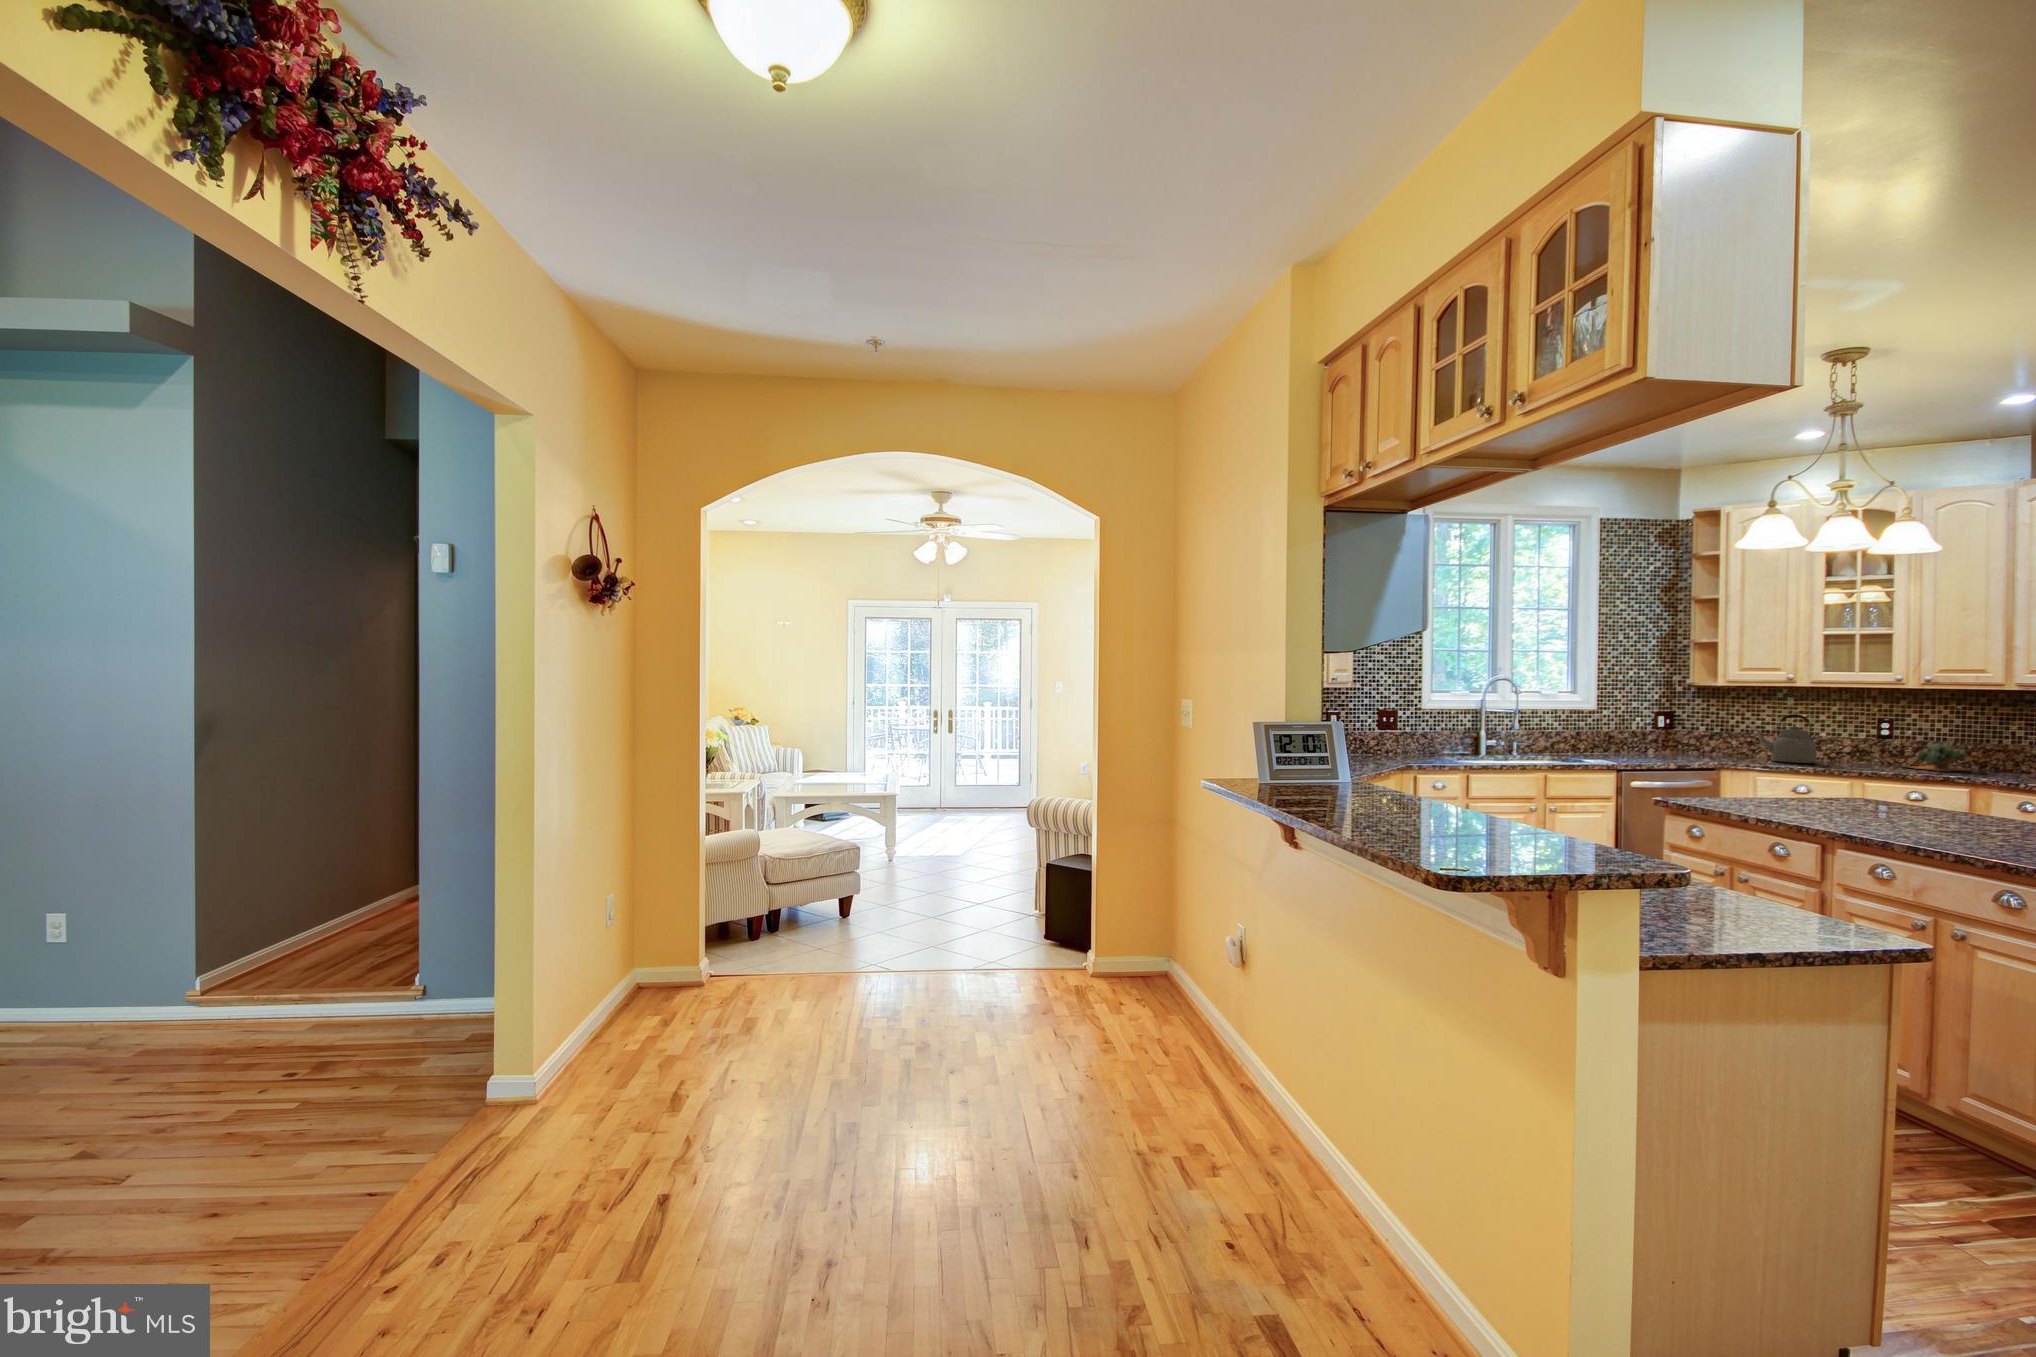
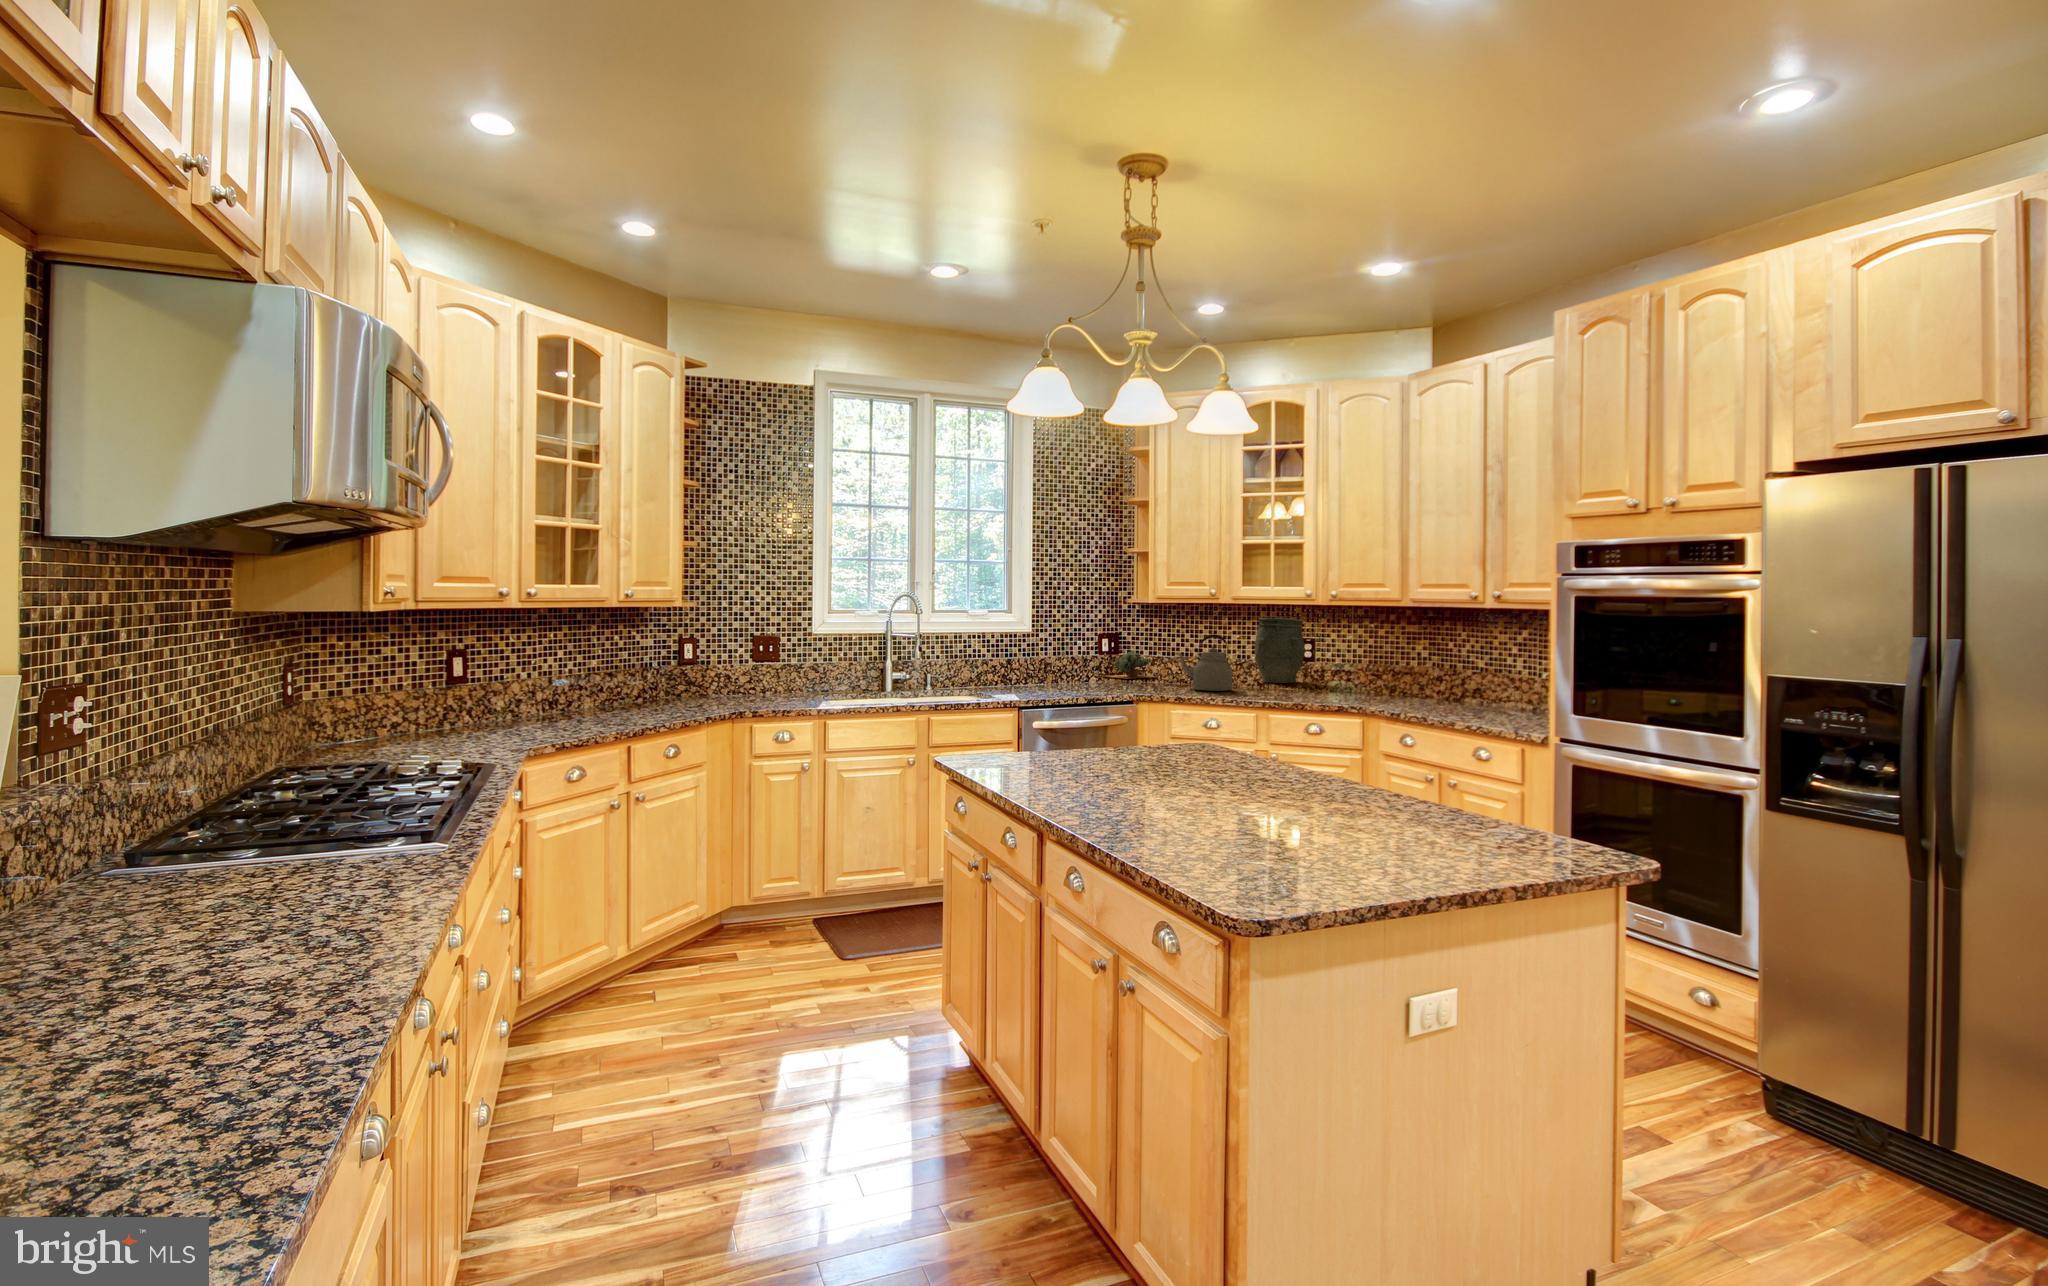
vase: none [1829,699,1888,758] -> present [1255,618,1304,683]
succulent plant: present [1909,744,1968,771] -> present [1100,652,1156,679]

